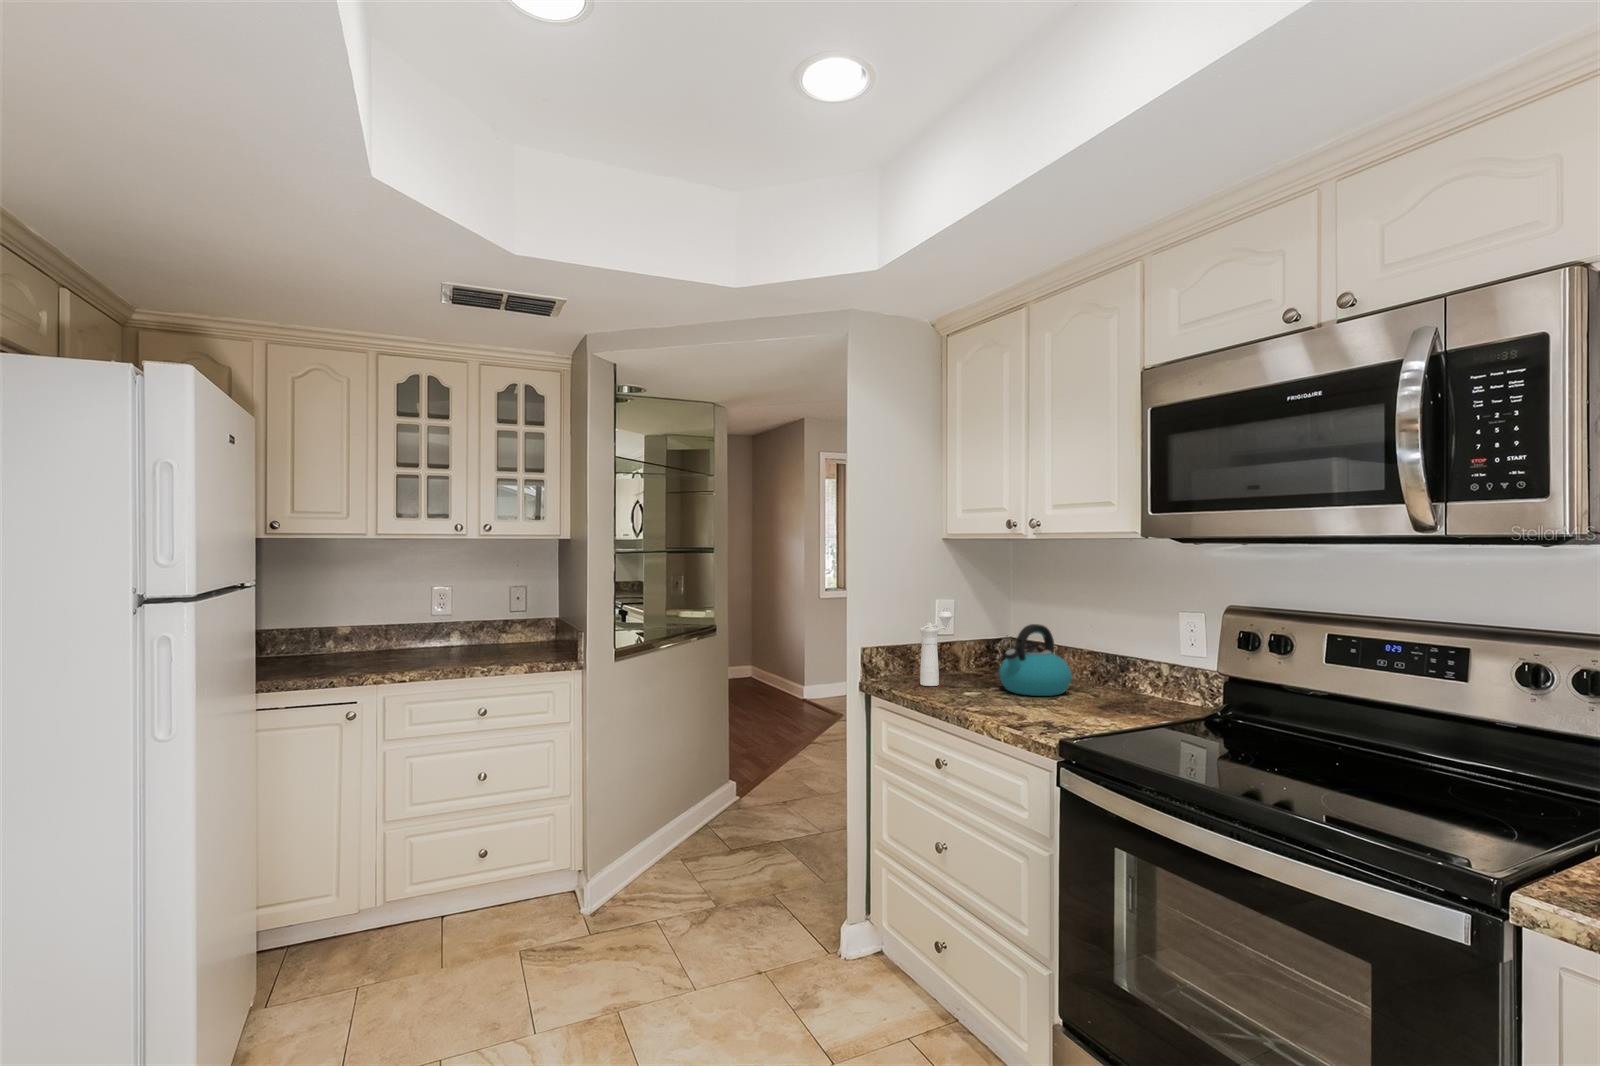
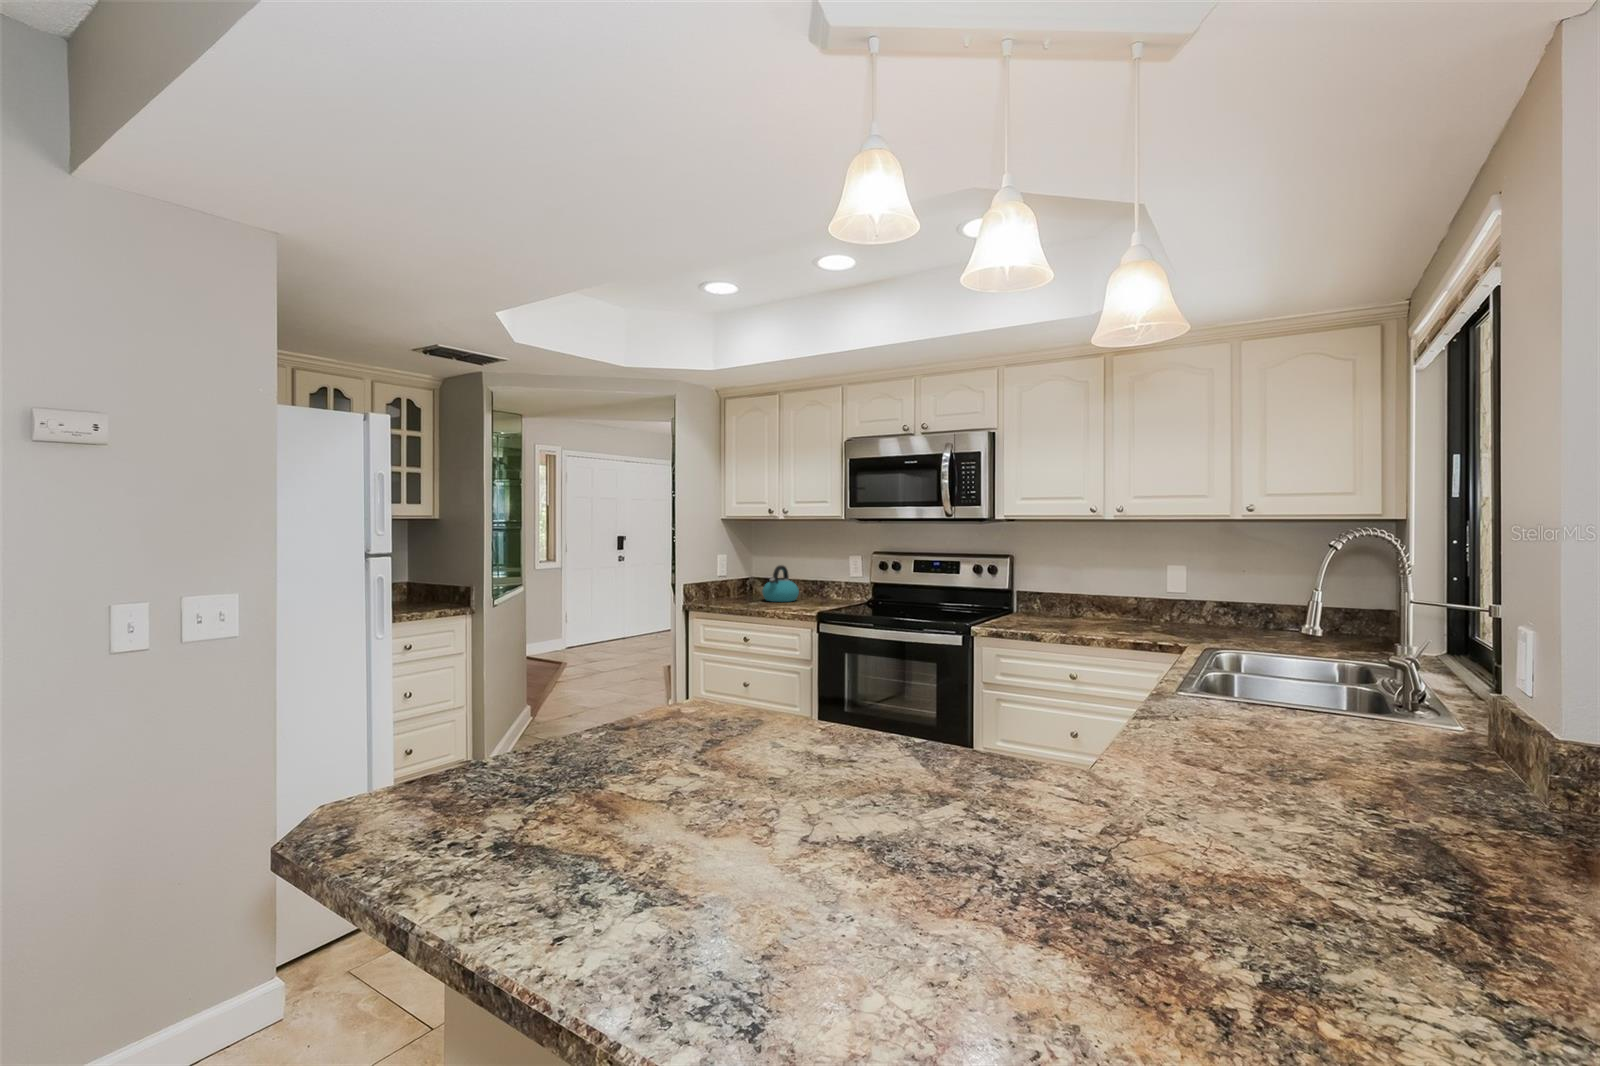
pepper mill: present [920,612,952,686] -> none [719,561,733,602]

